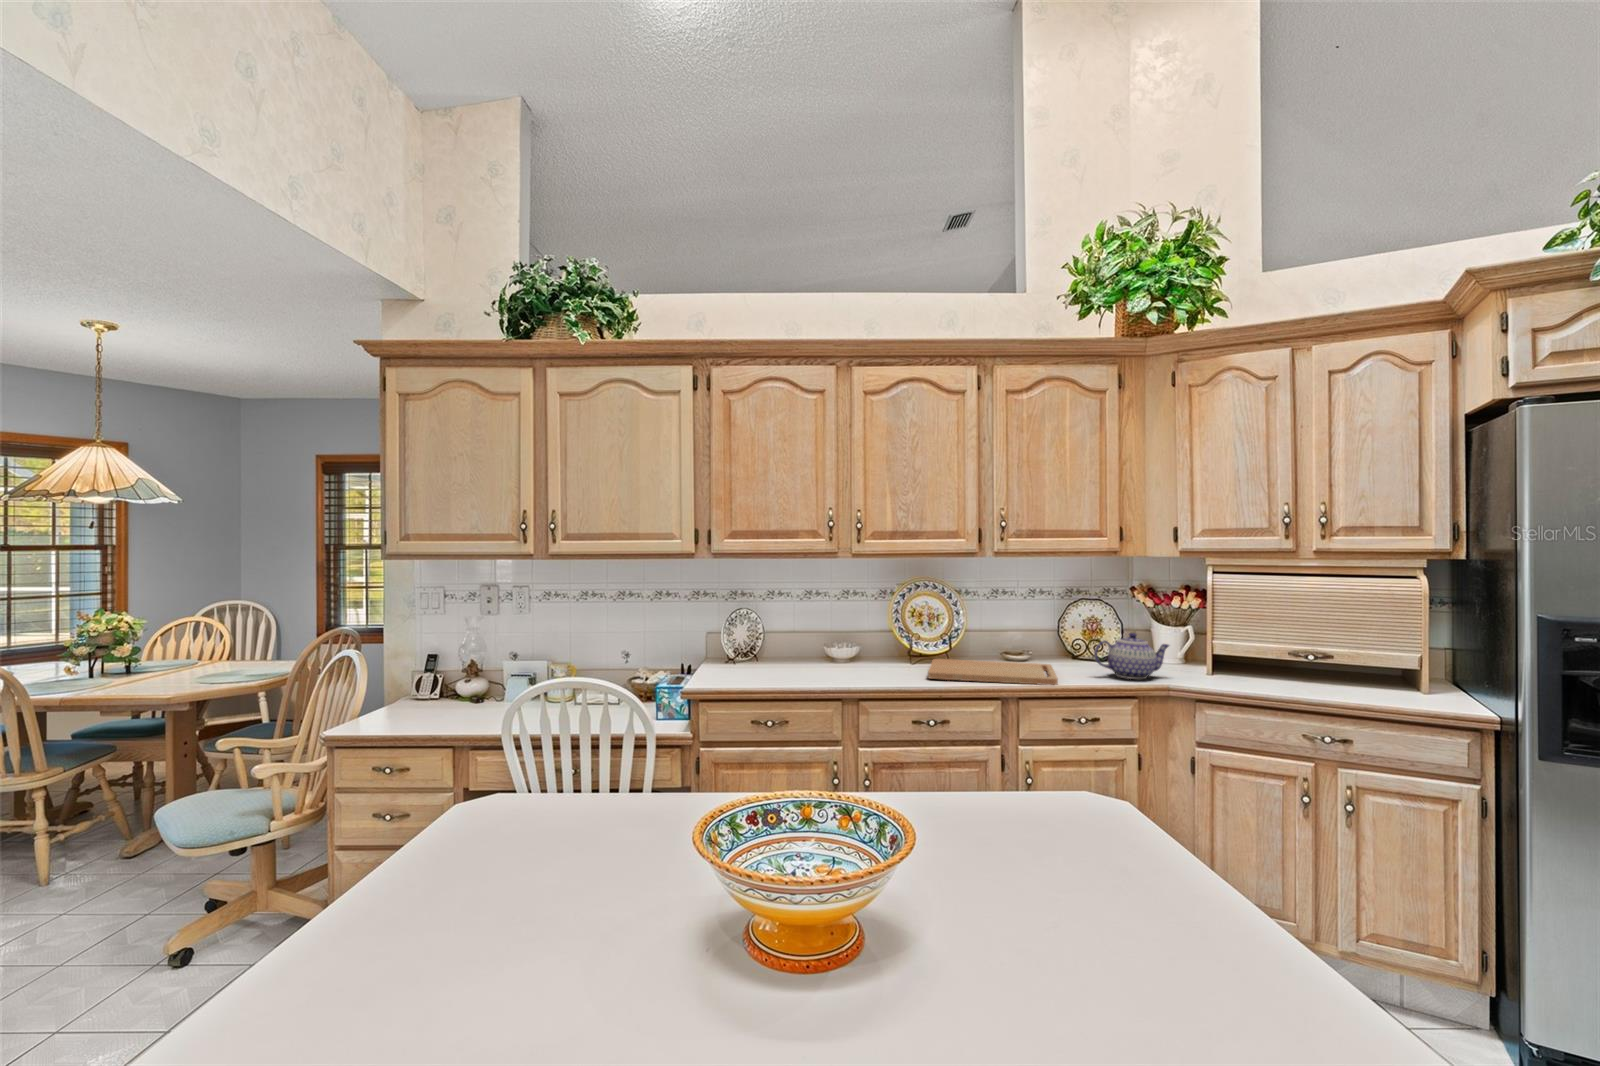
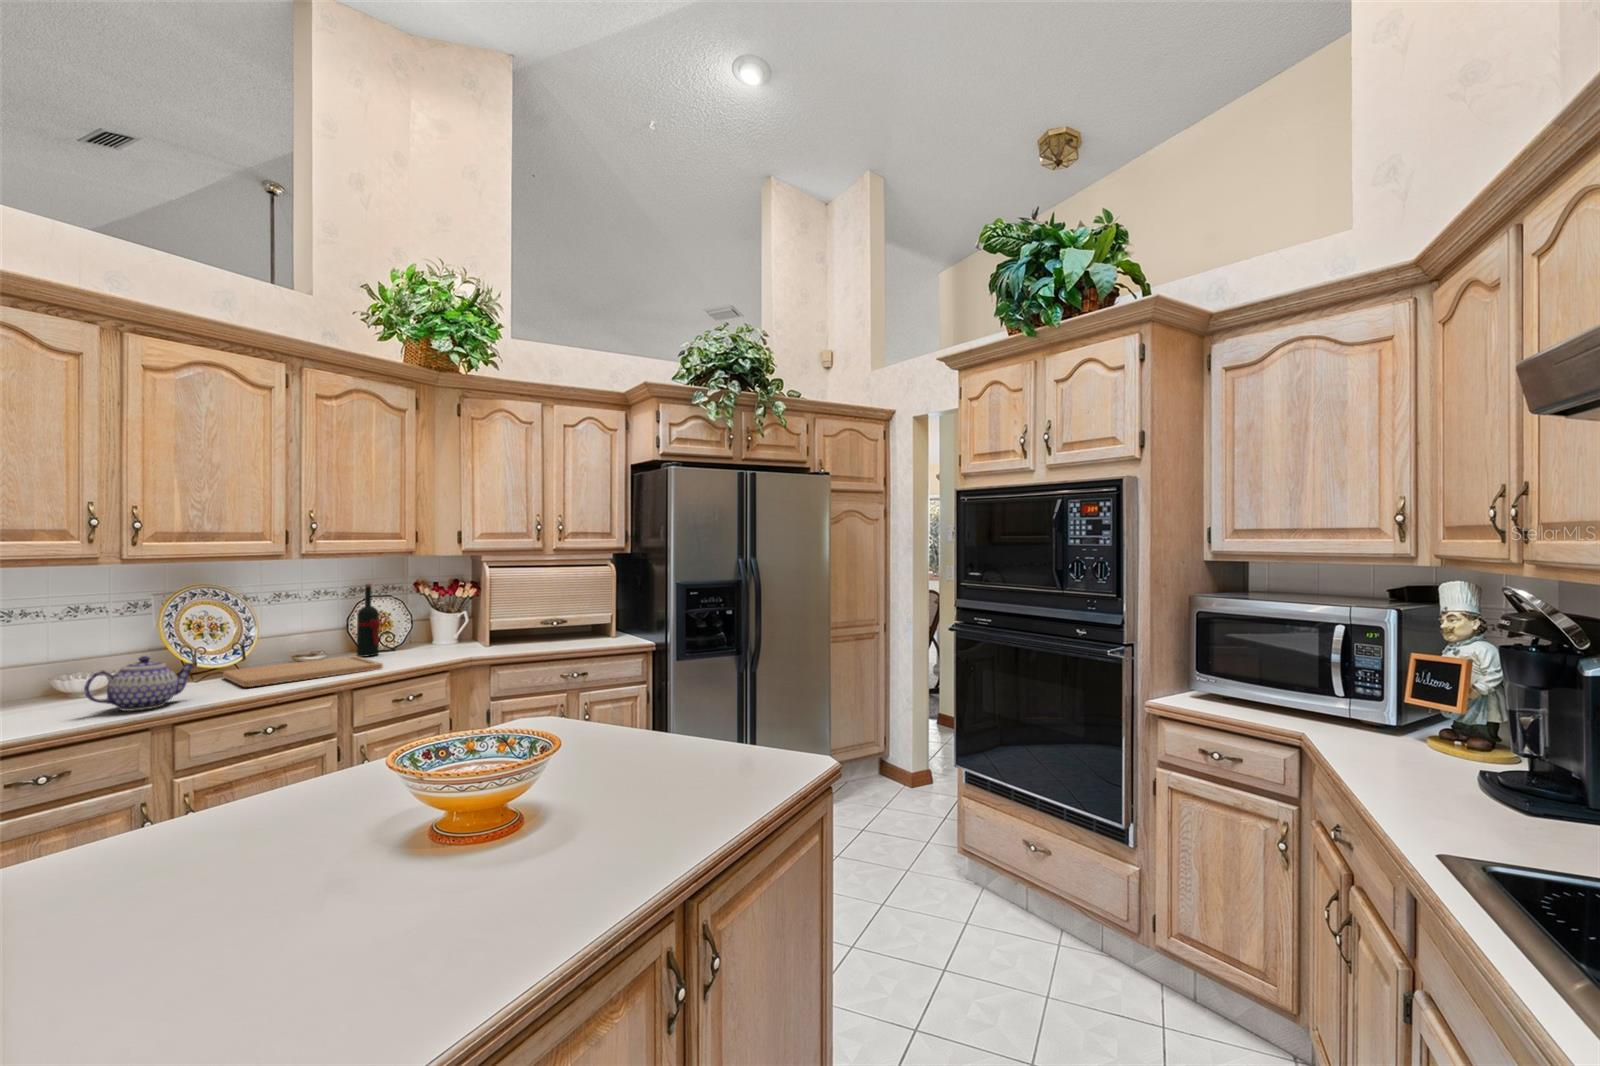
wine bottle: none [1059,584,1081,668] -> present [357,584,380,657]
teapot: present [1094,633,1169,679] -> present [84,656,196,711]

